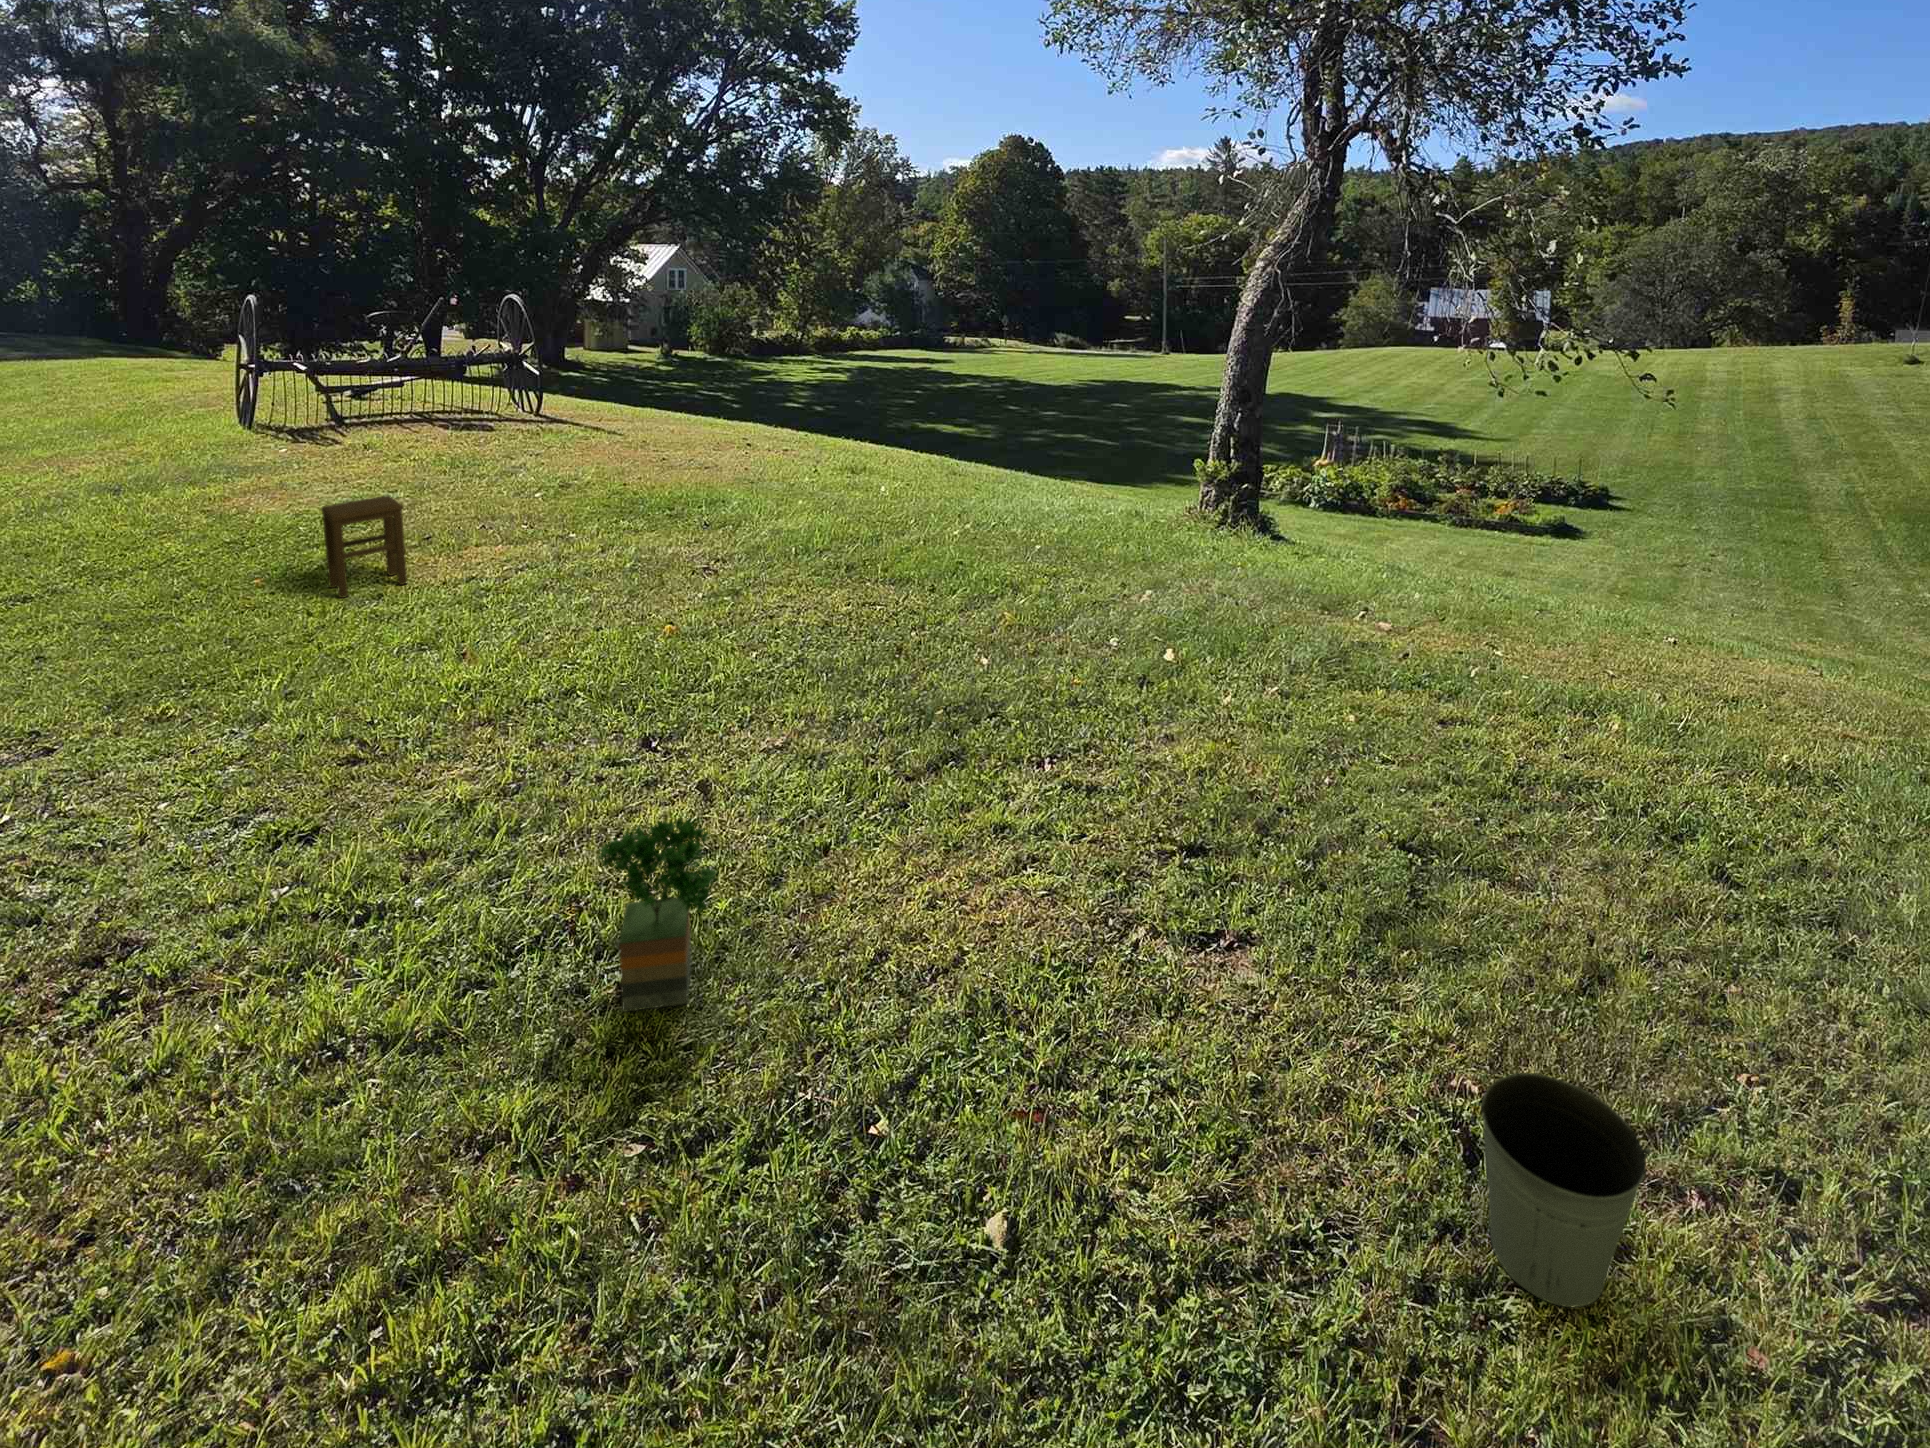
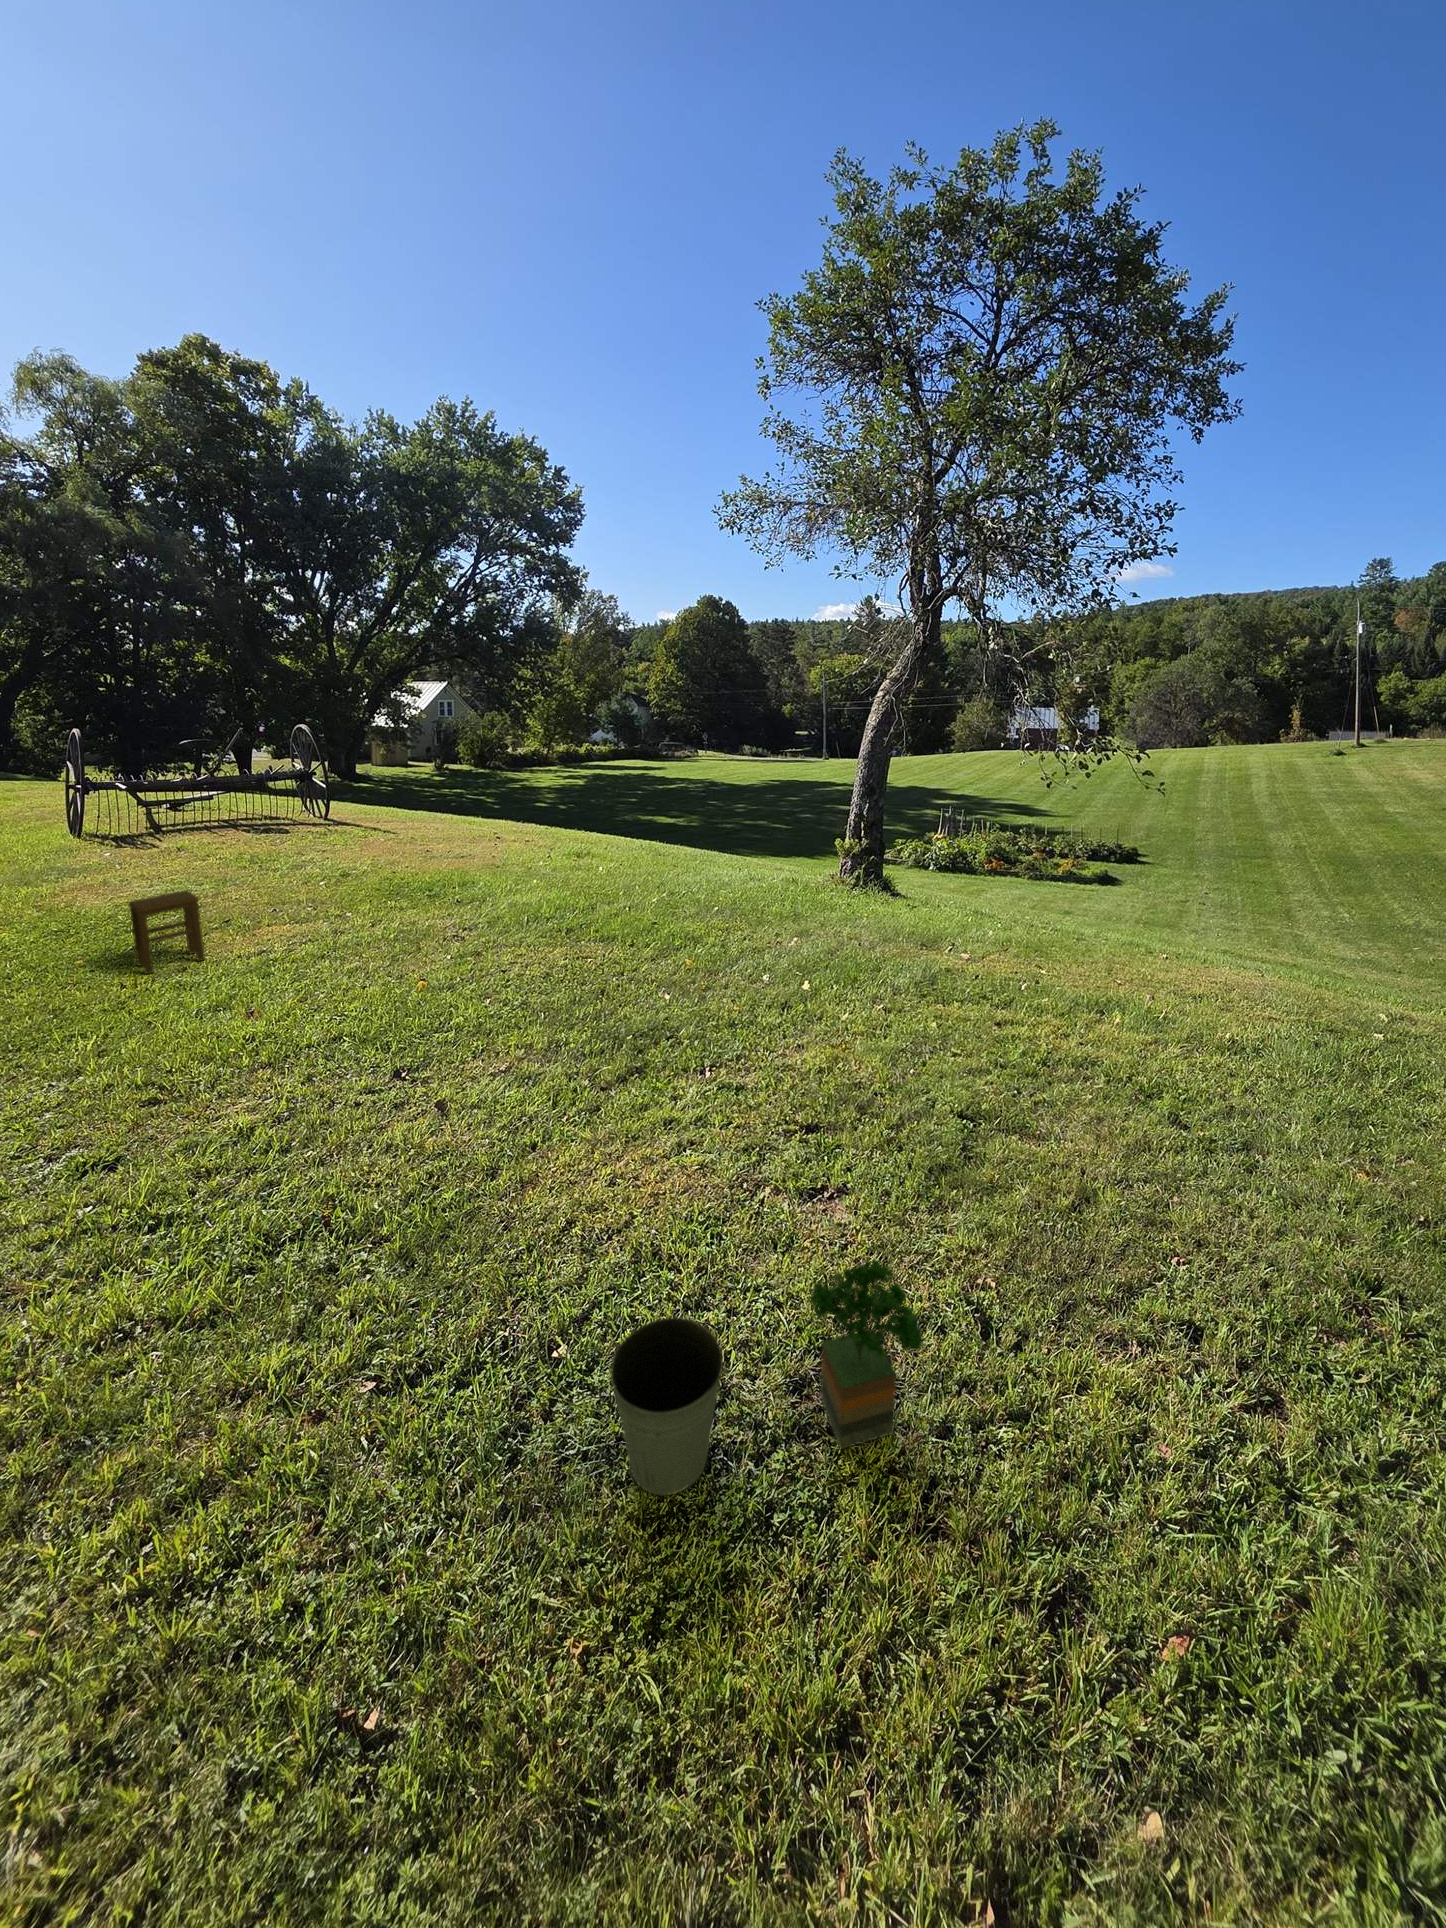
potted tree: present [599,818,717,1012] -> present [810,1260,924,1449]
bucket: present [1476,1073,1651,1307] -> present [610,1317,728,1495]

